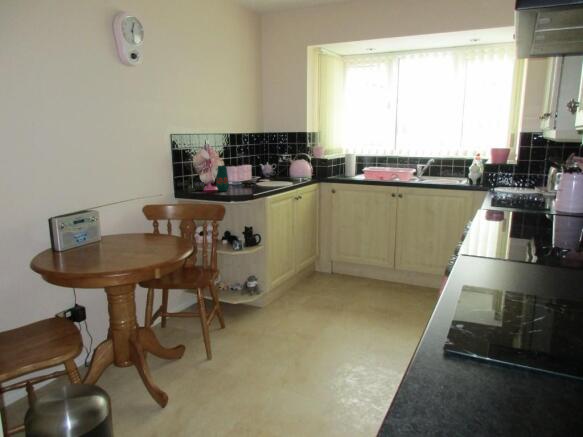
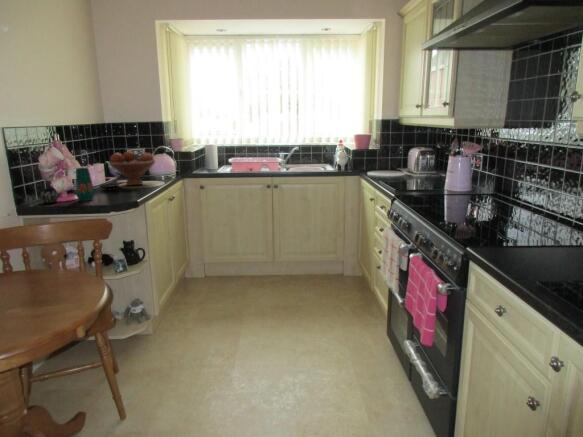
fruit bowl: none [251,156,288,184] -> present [109,151,155,185]

